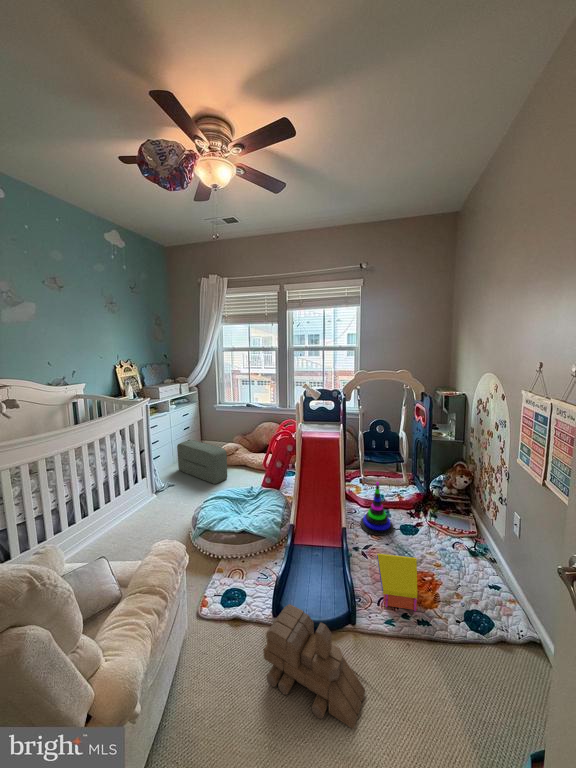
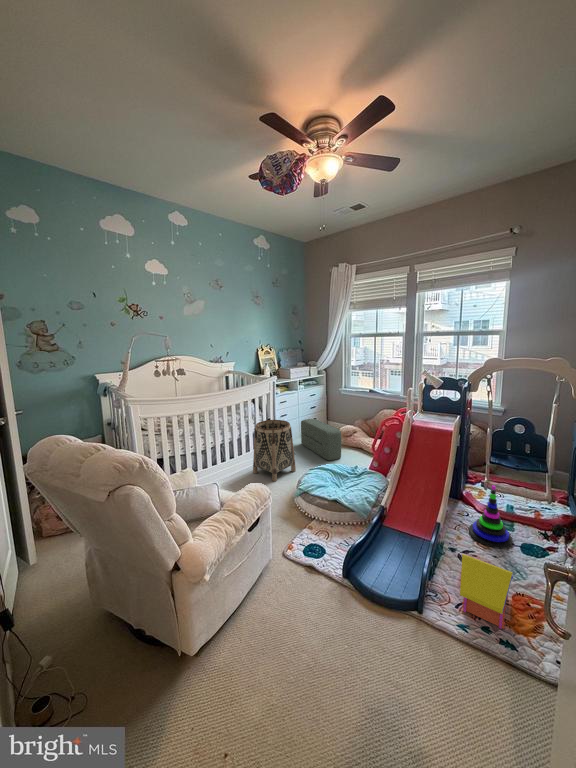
basket: none [127,449,182,523] -> present [253,420,296,481]
toy train: present [264,604,365,729] -> none [320,565,408,686]

